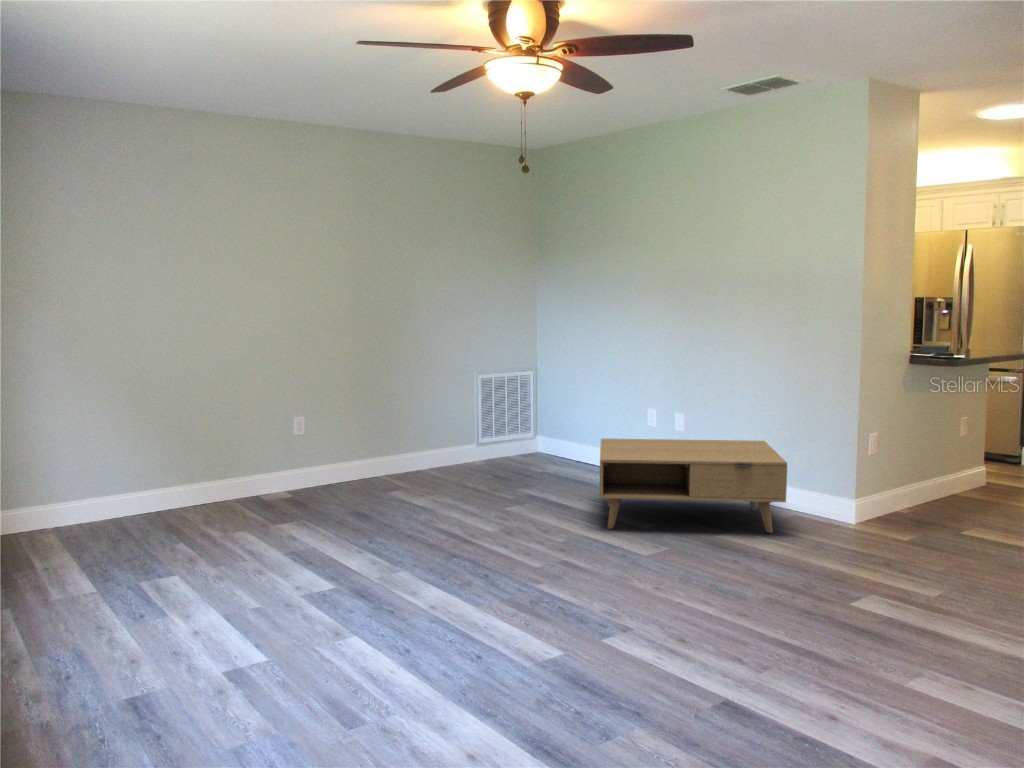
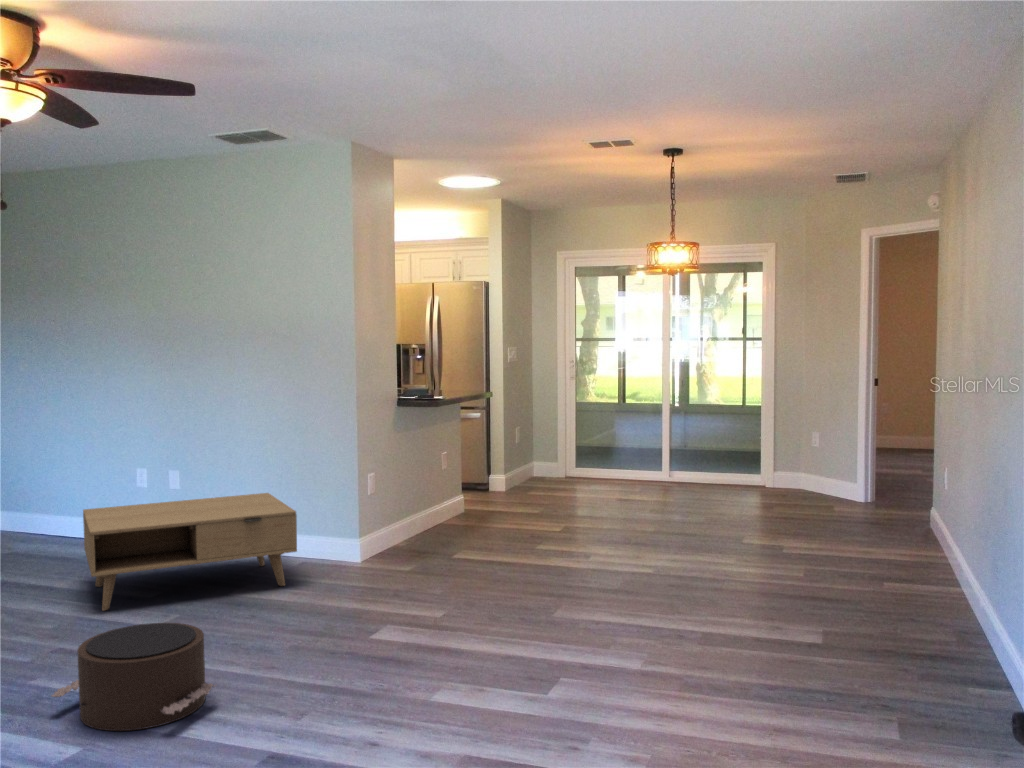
pouf: none [547,550,685,647] -> present [52,623,215,731]

